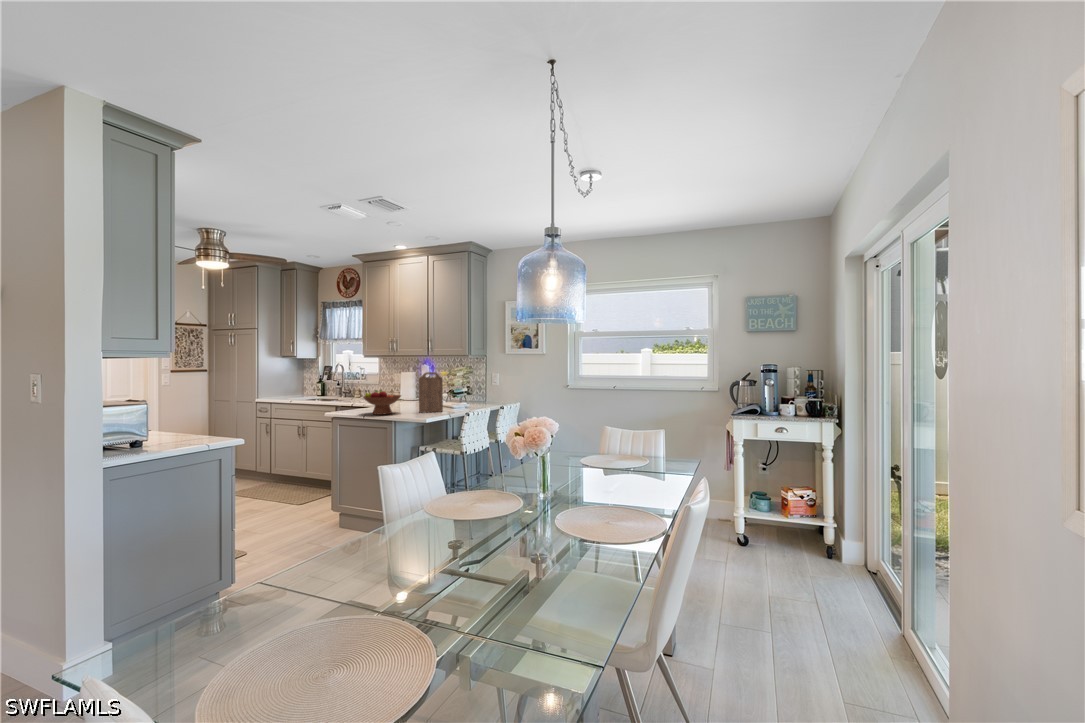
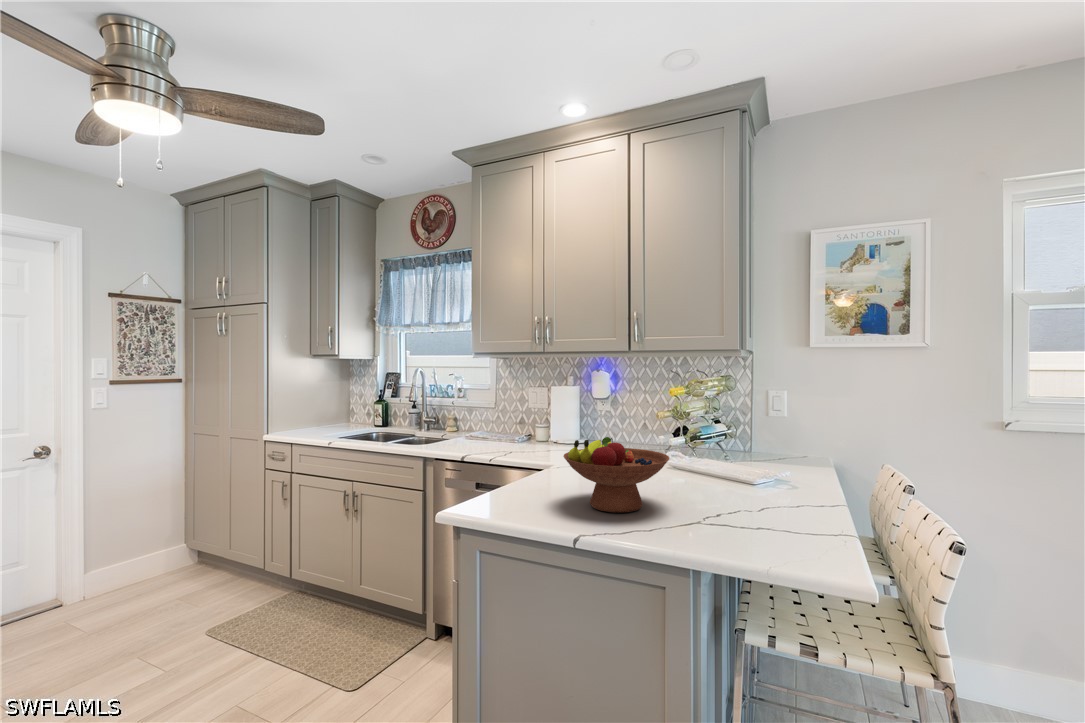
cutting board: present [419,372,443,413] -> none [705,389,763,500]

